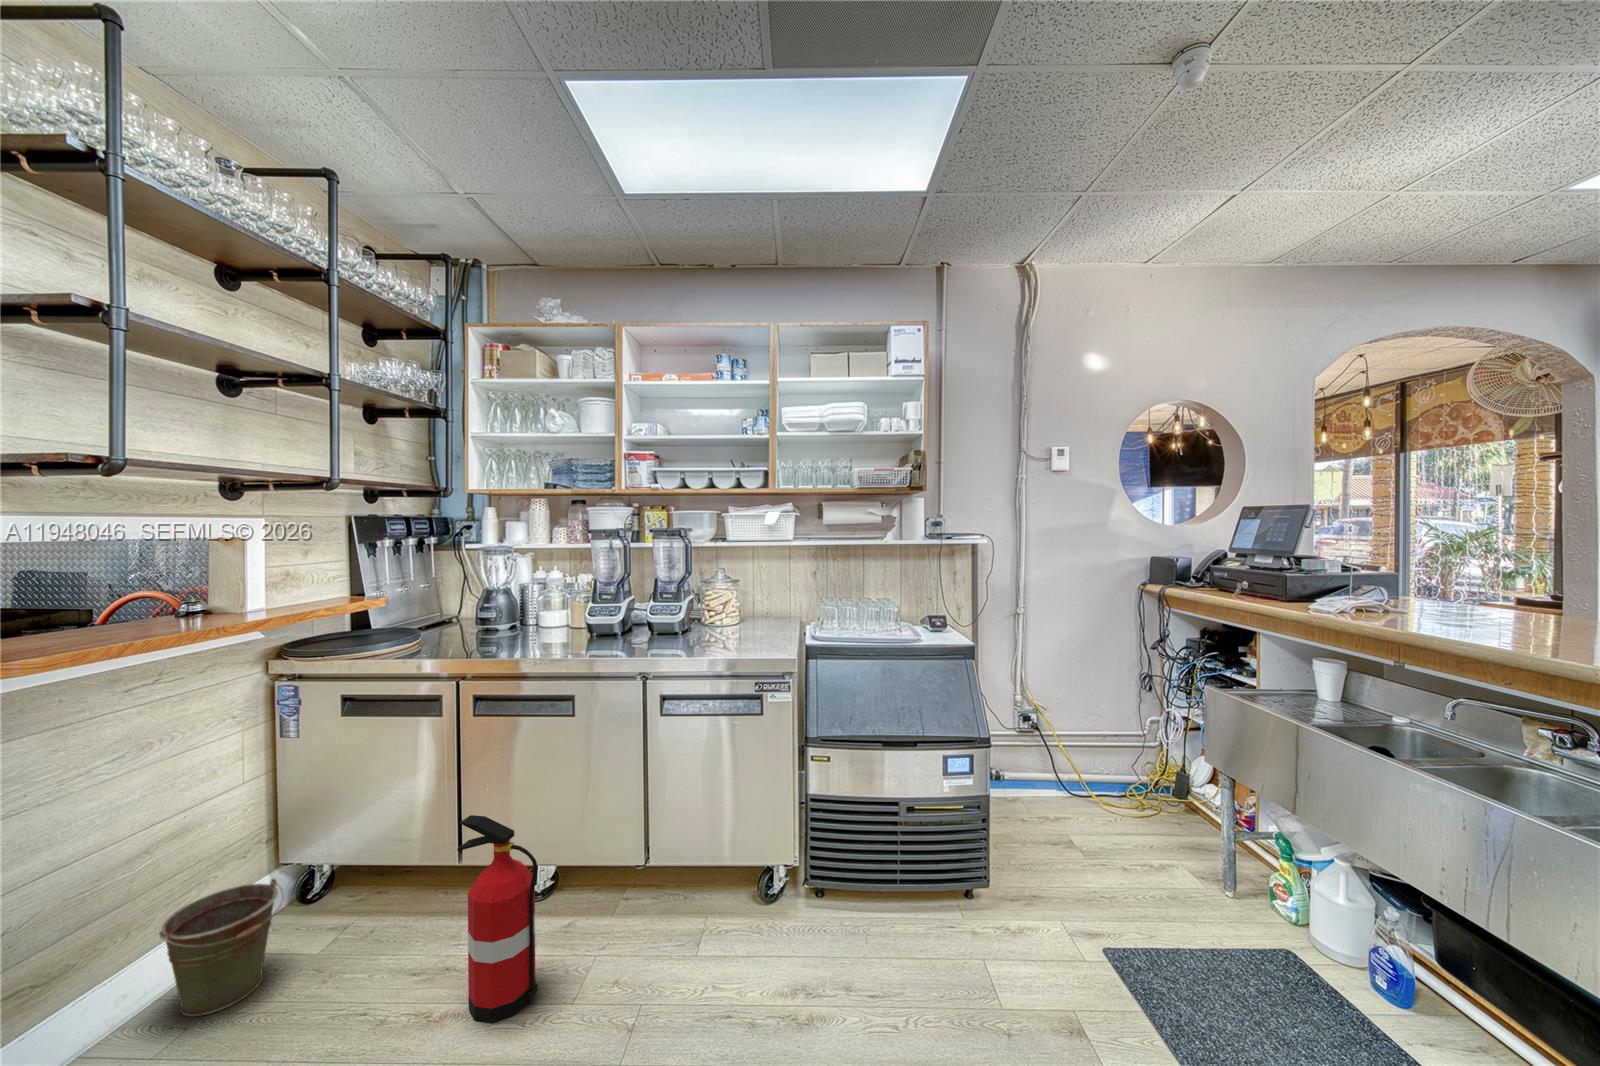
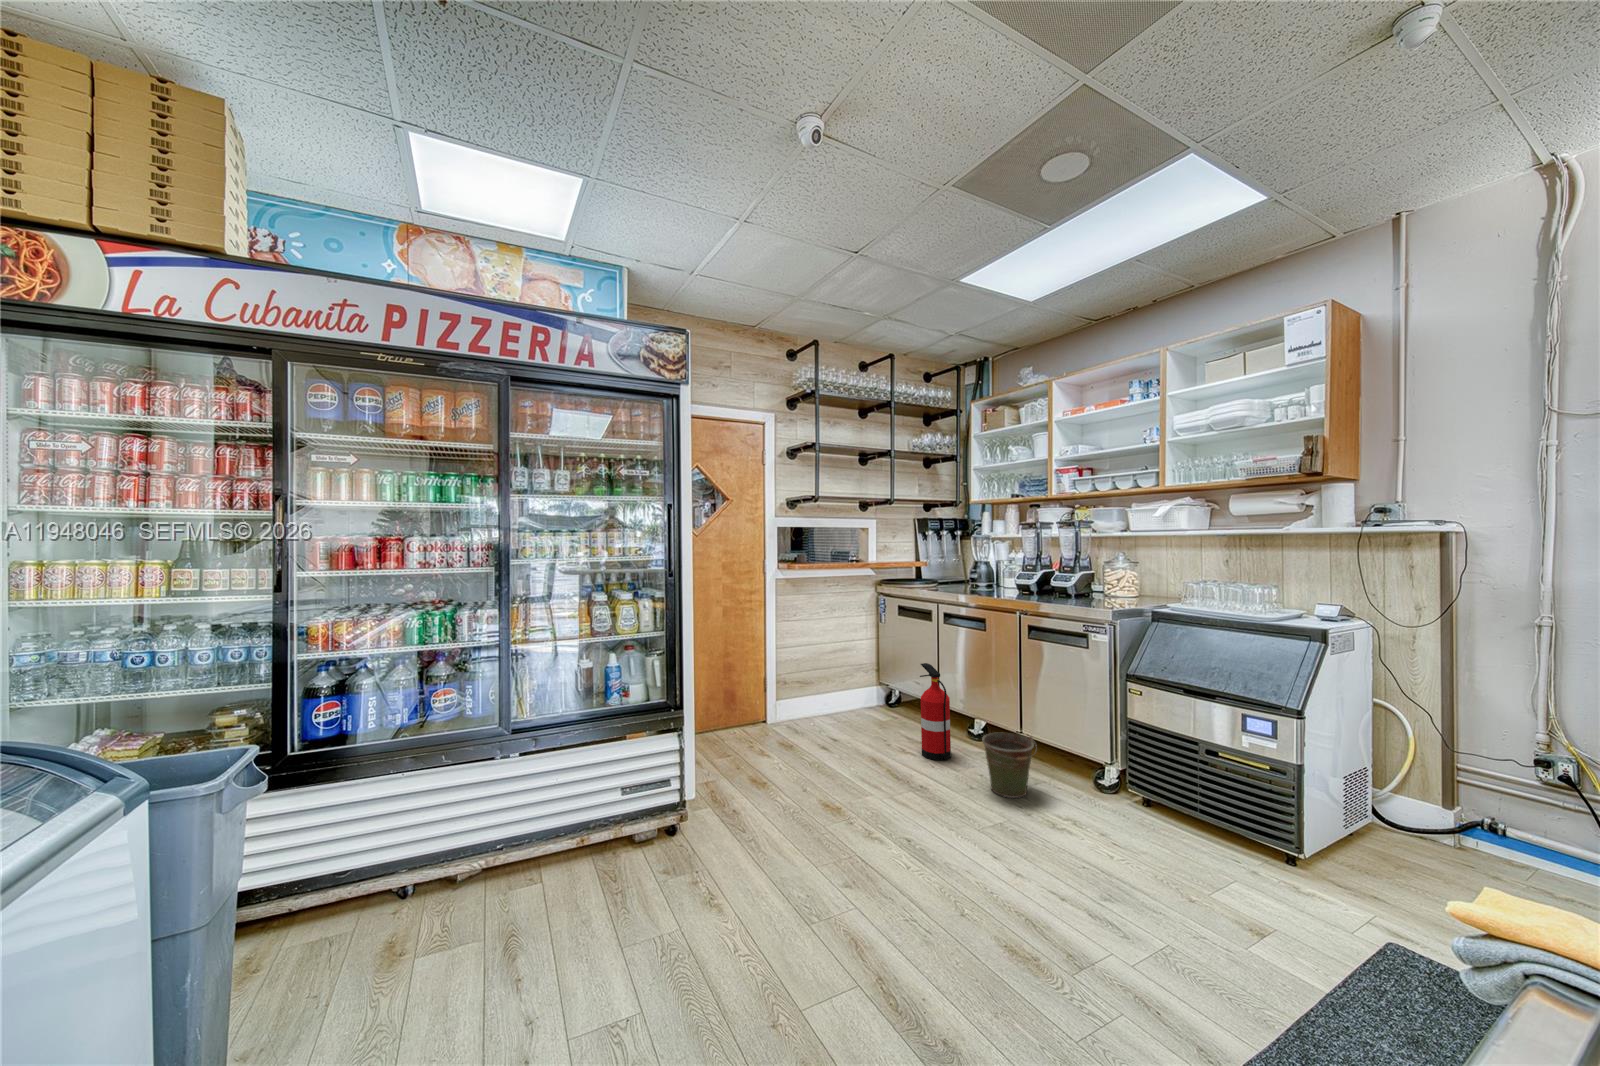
bucket: present [159,878,284,1016] -> present [982,733,1037,798]

